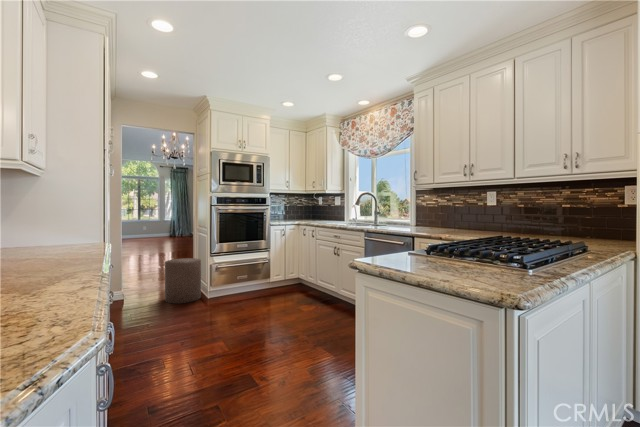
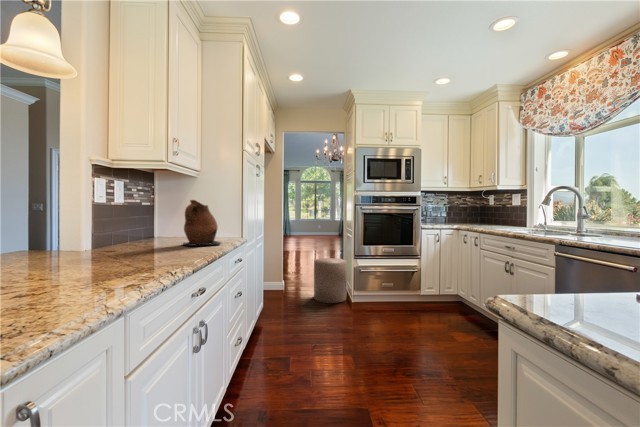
ceramic pitcher: none [29,198,90,250] -> present [183,200,221,246]

